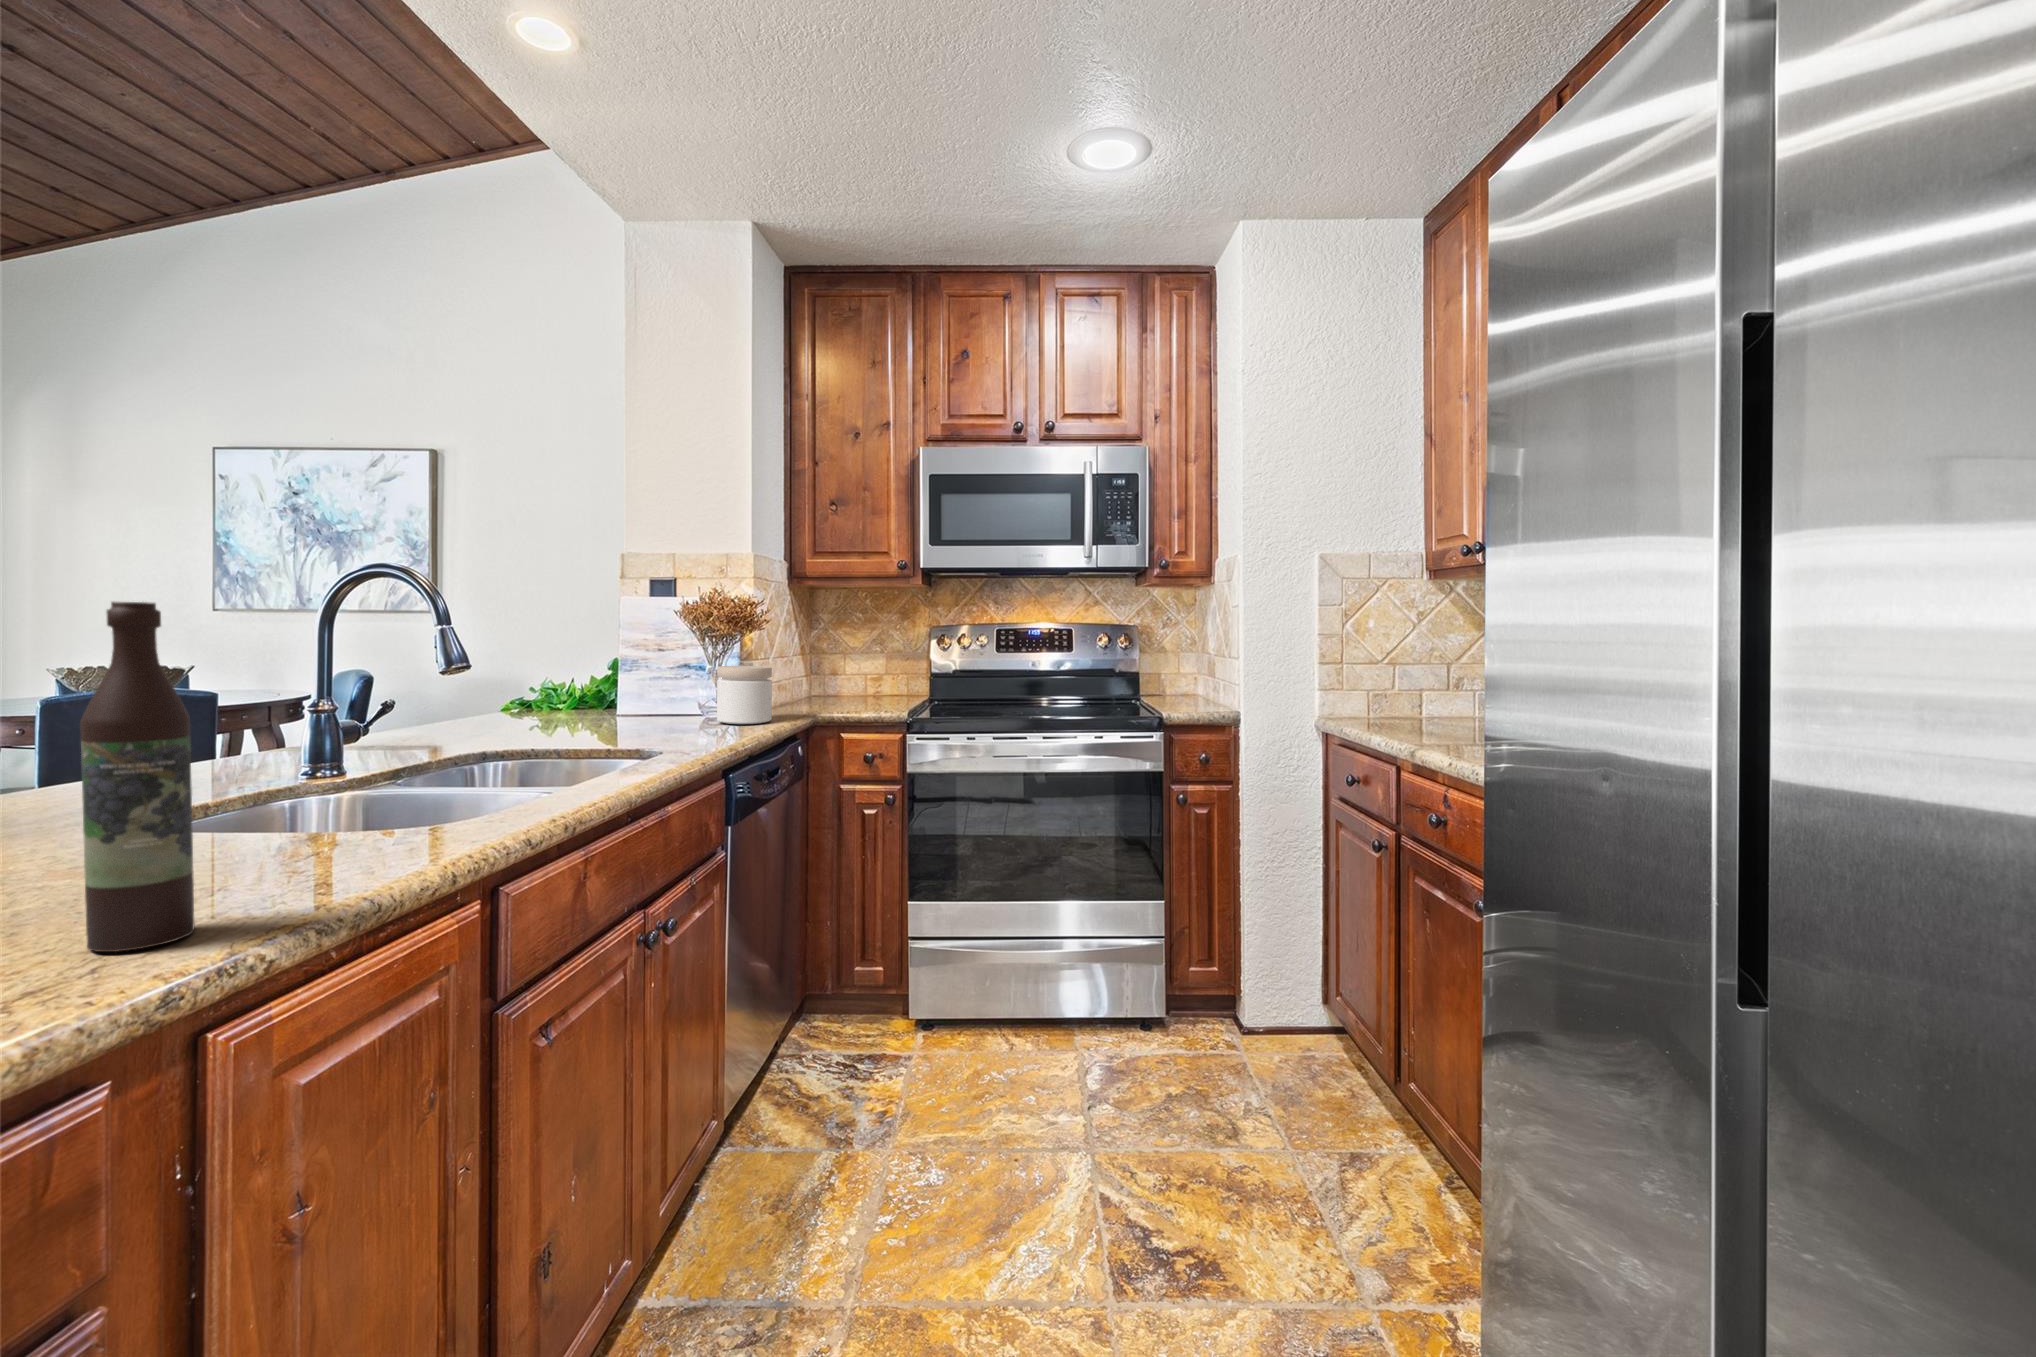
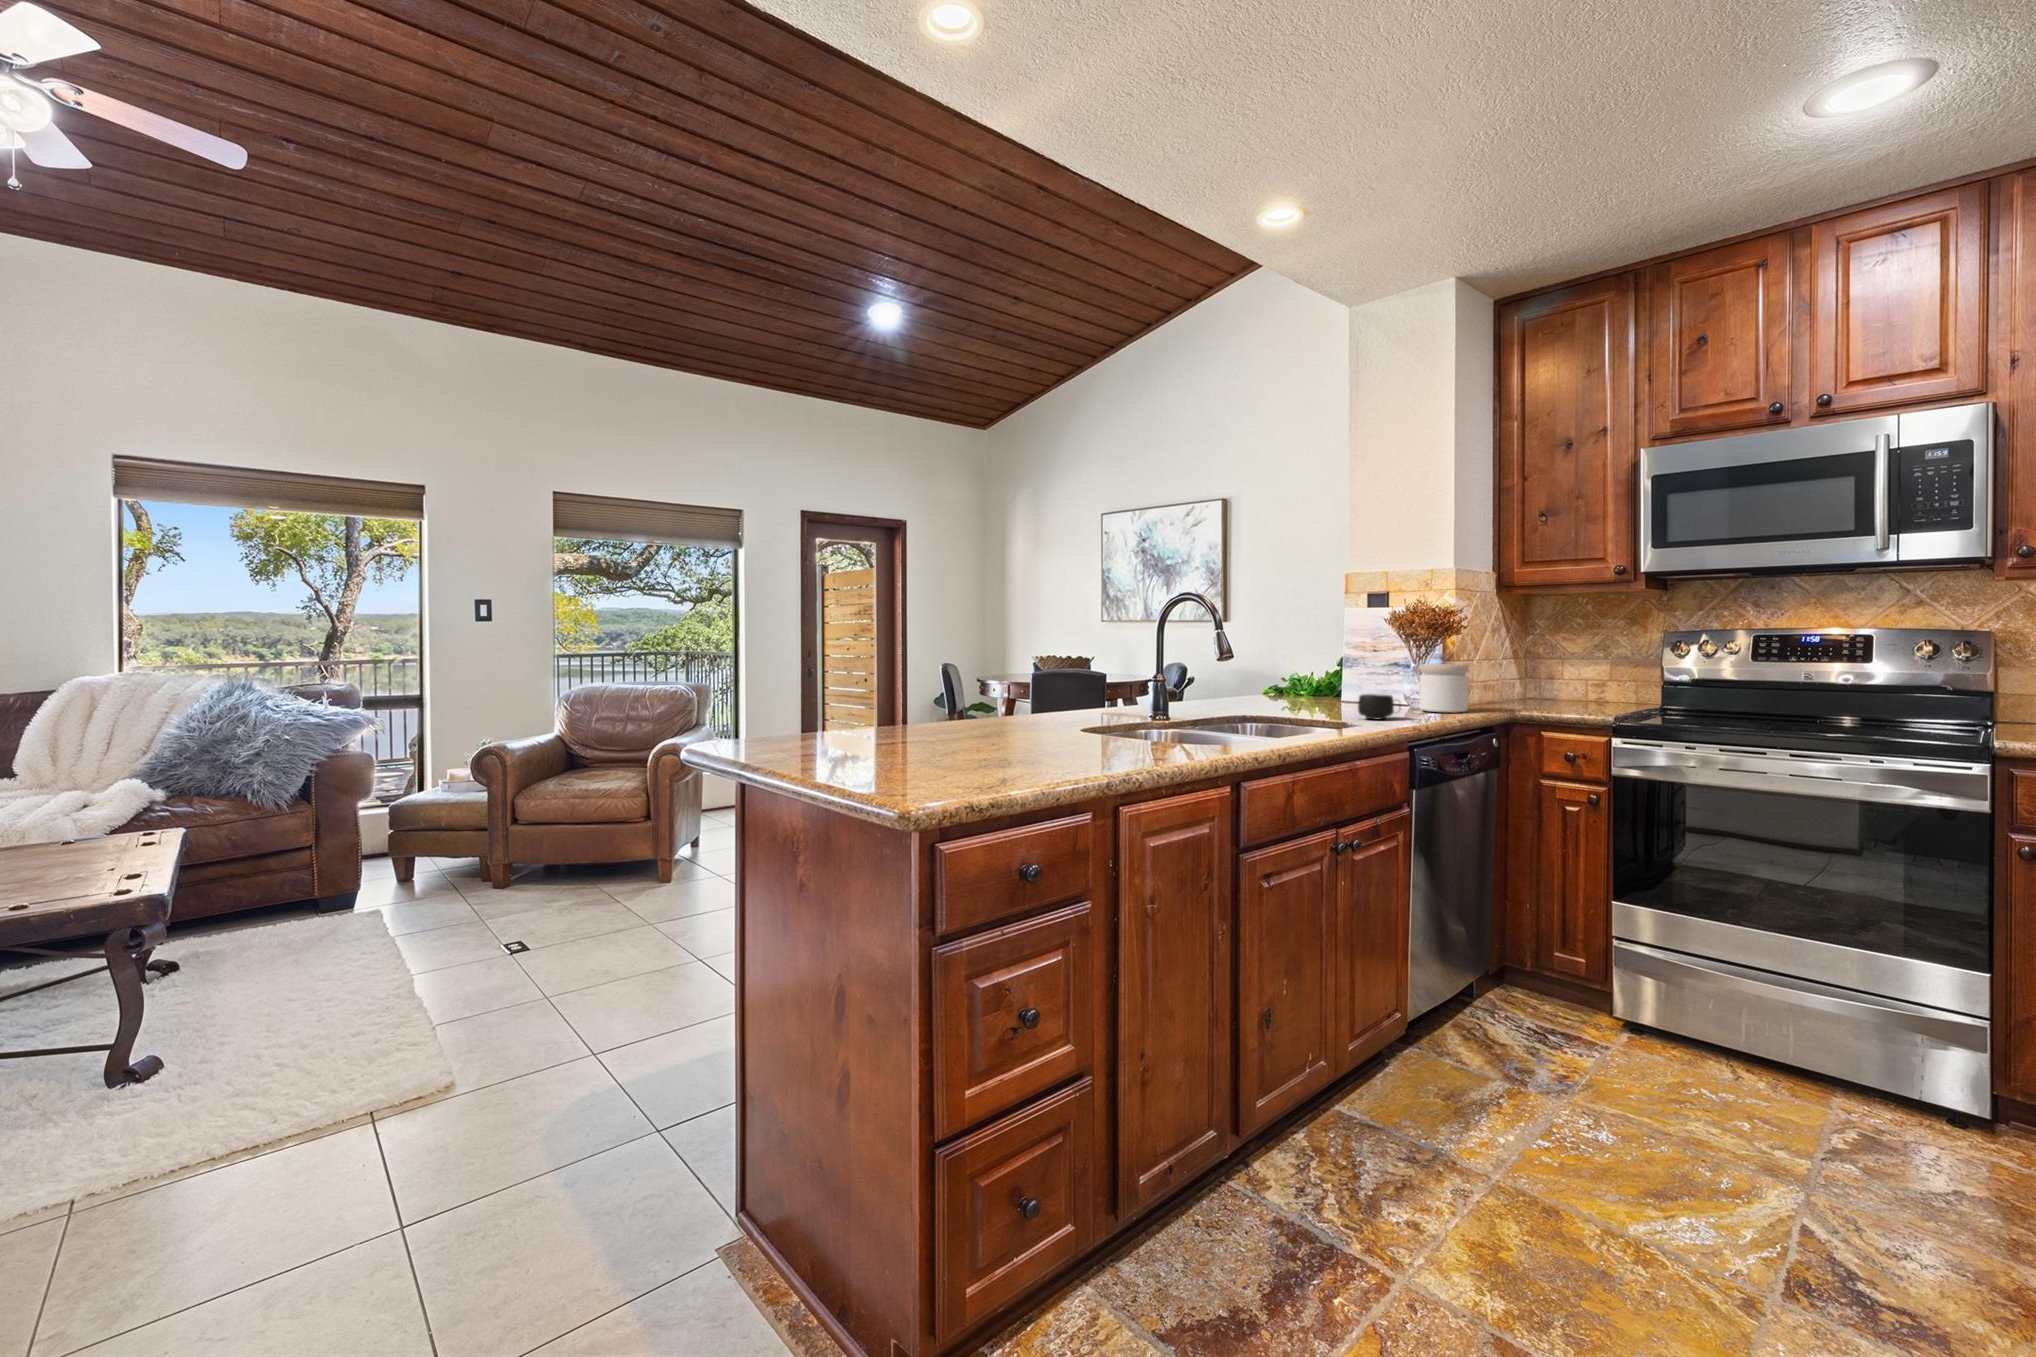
wine bottle: present [80,602,195,952] -> none [1092,609,1127,761]
mug: none [648,709,702,742] -> present [1358,694,1400,719]

